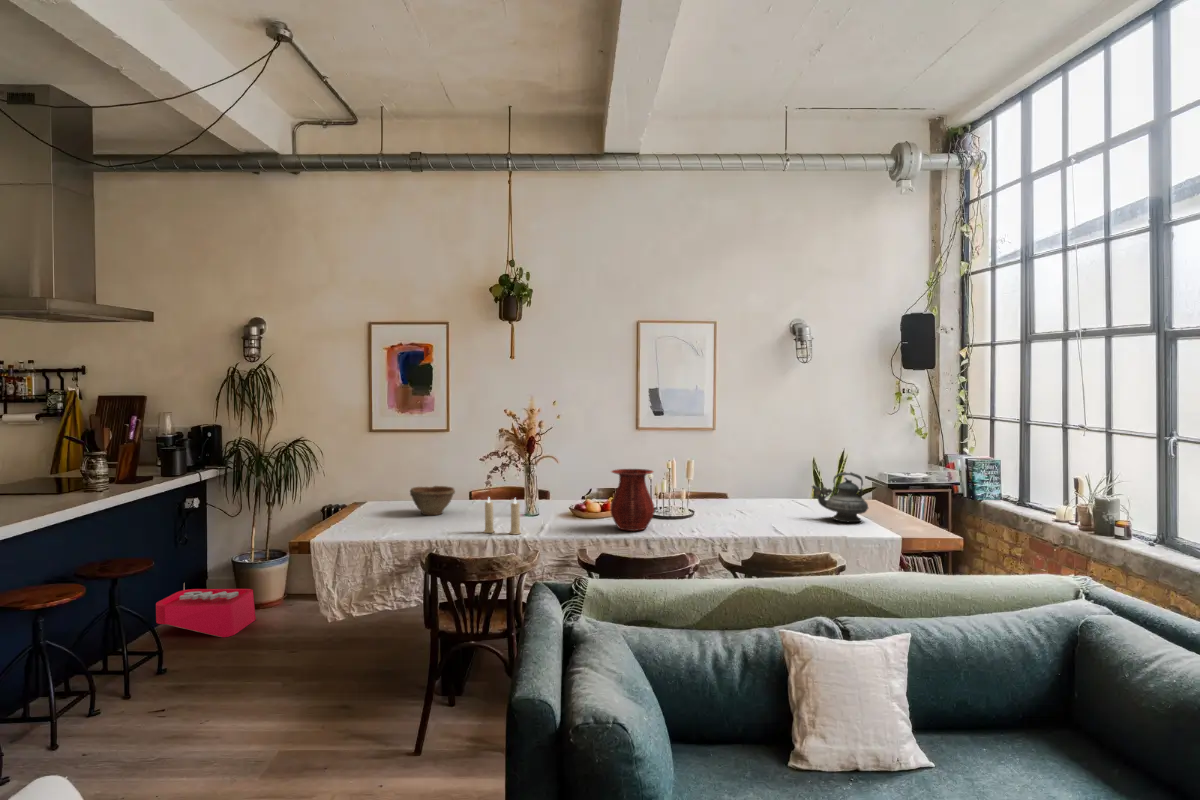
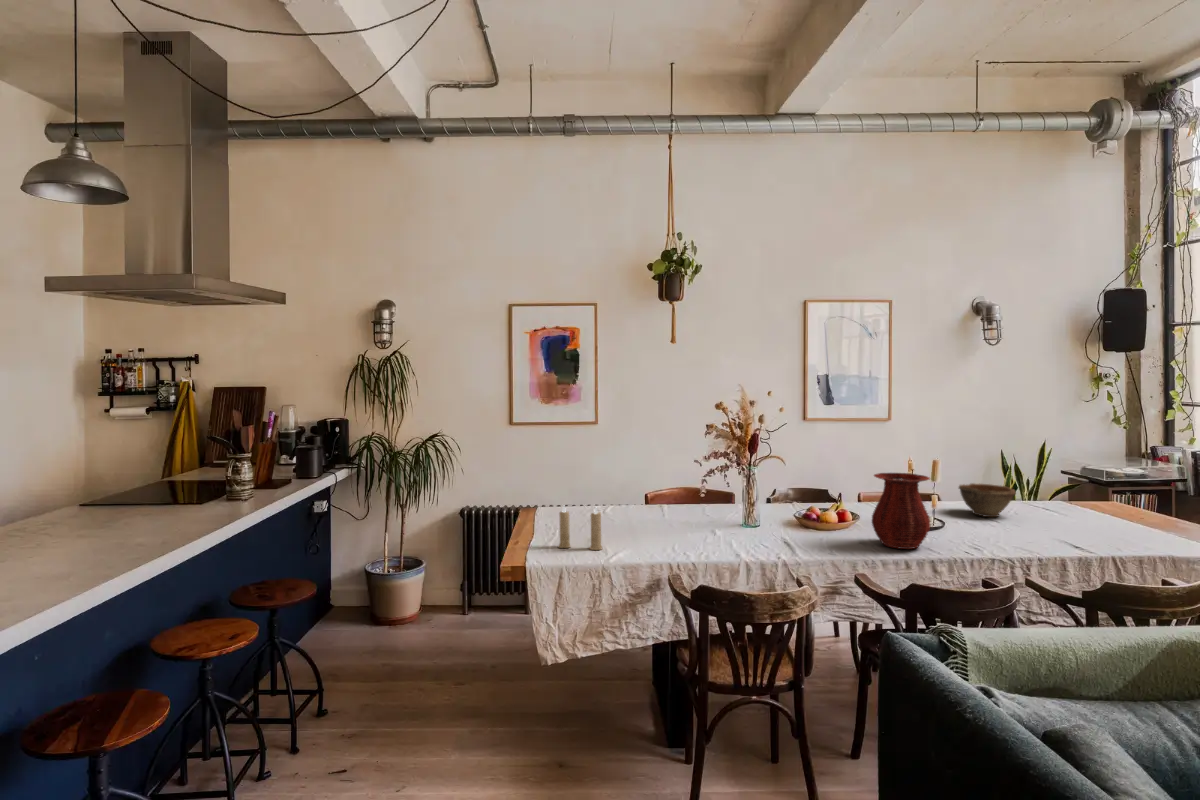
teapot: present [812,472,868,522] -> none [1090,474,1170,535]
bowl: present [410,486,455,515] -> present [959,483,1016,517]
candle: present [484,497,521,535] -> present [558,506,602,550]
storage bin: present [156,583,256,637] -> none [297,594,400,660]

